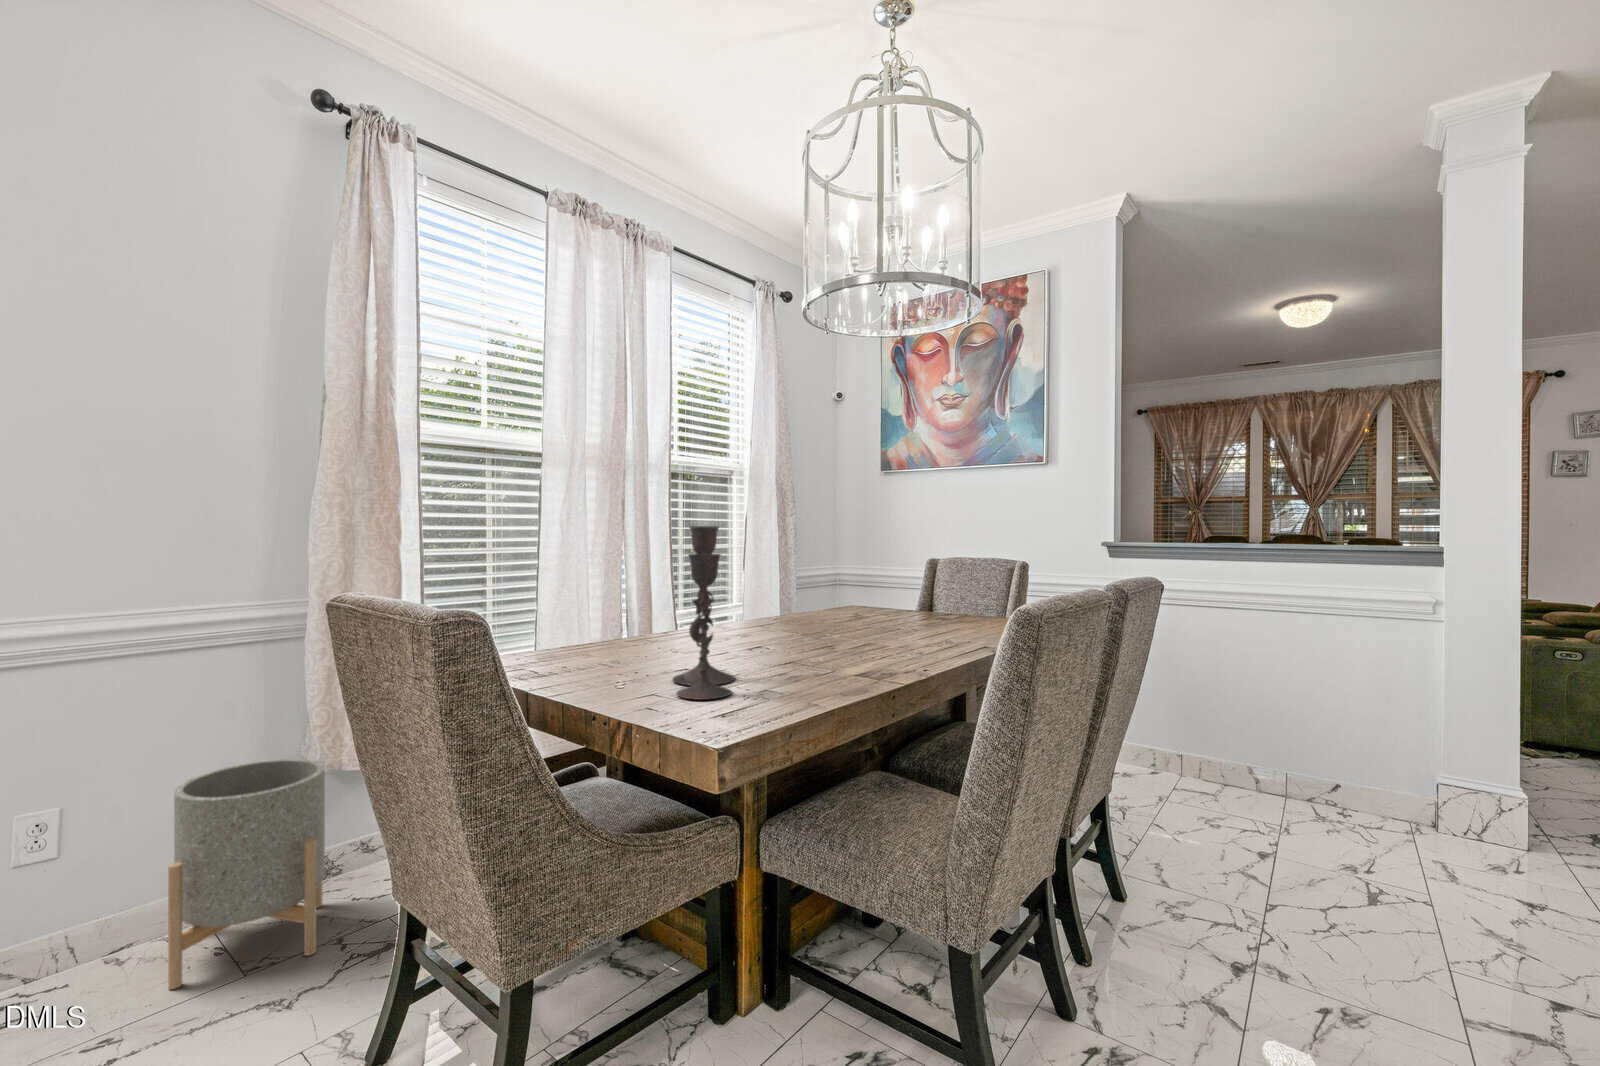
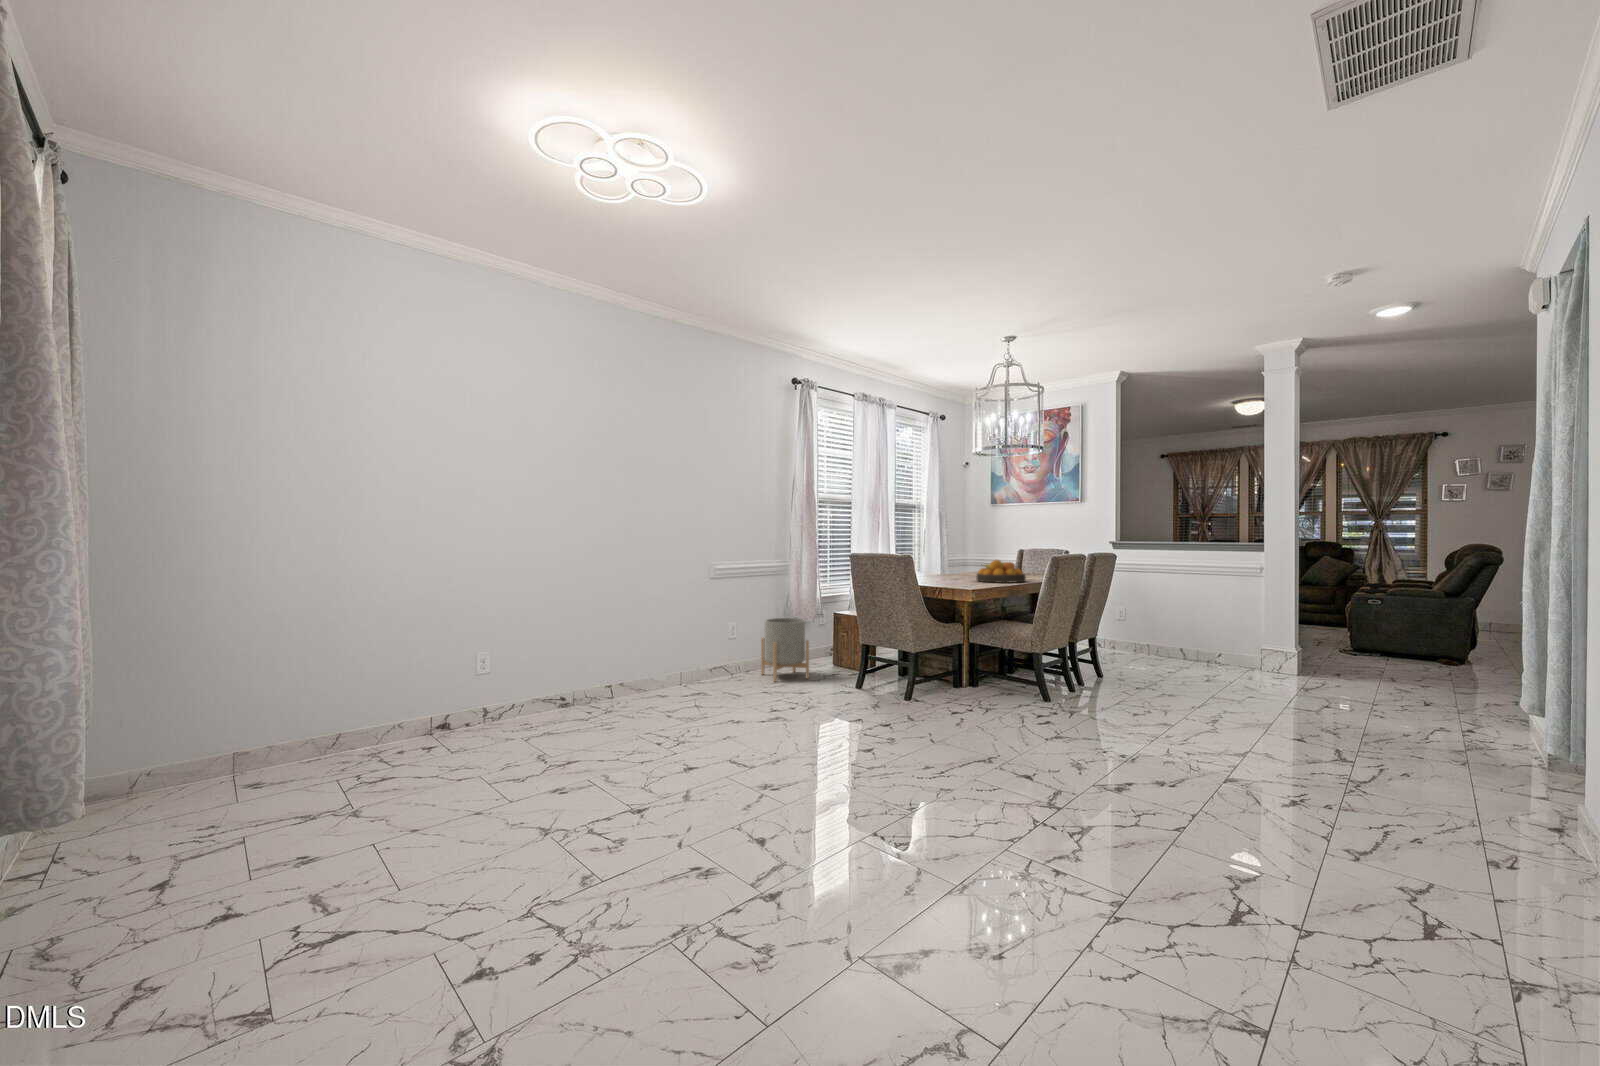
candlestick: present [673,526,735,700] -> none [936,535,960,587]
fruit bowl: none [811,593,939,663] -> present [977,560,1026,582]

